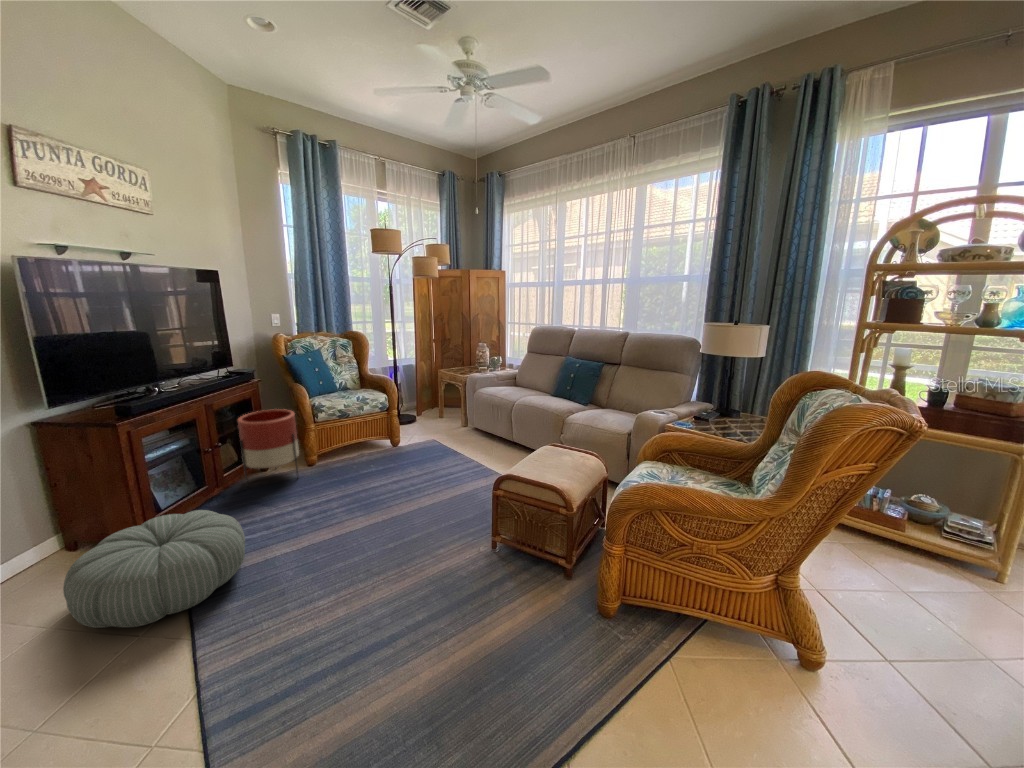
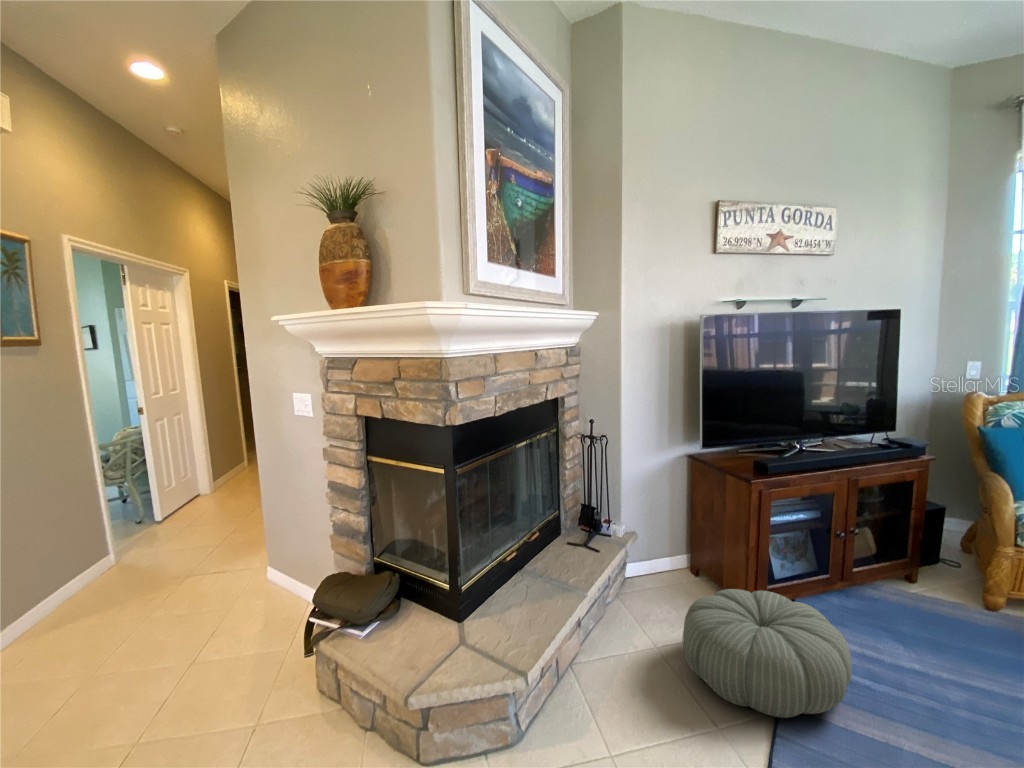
planter: present [238,409,299,486] -> none [882,500,976,624]

